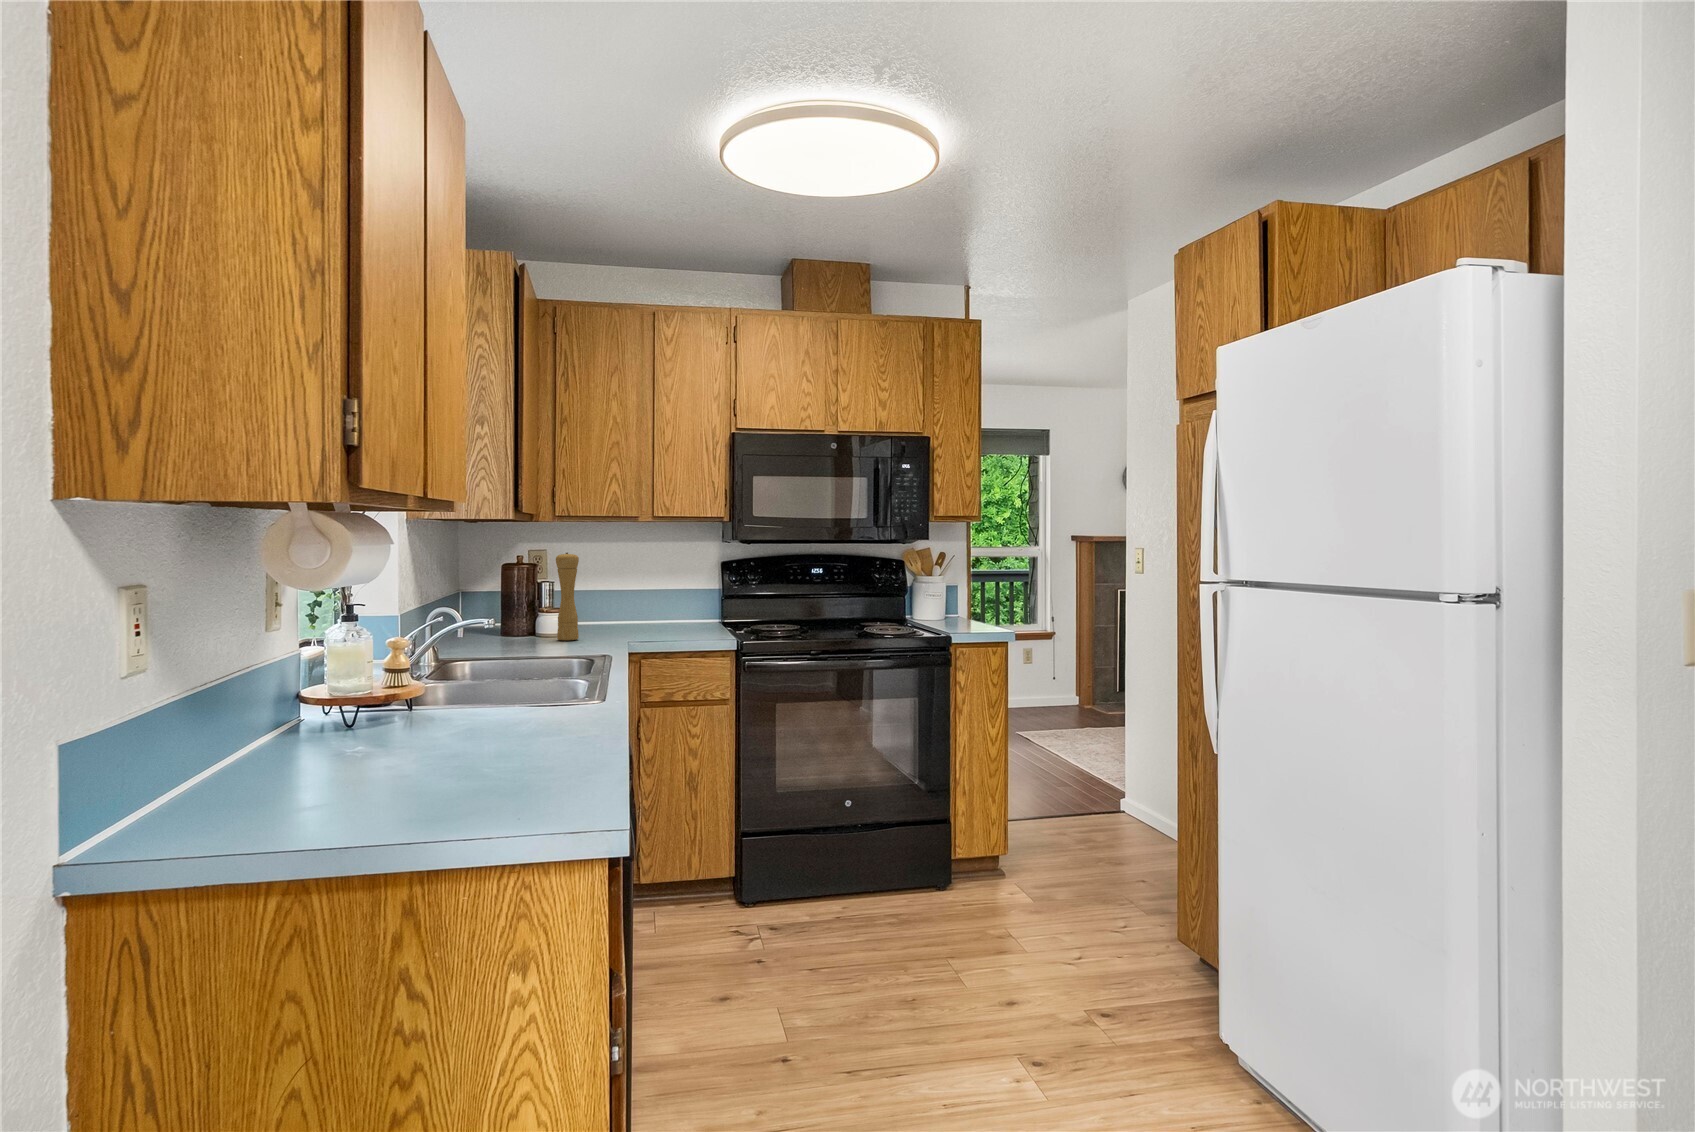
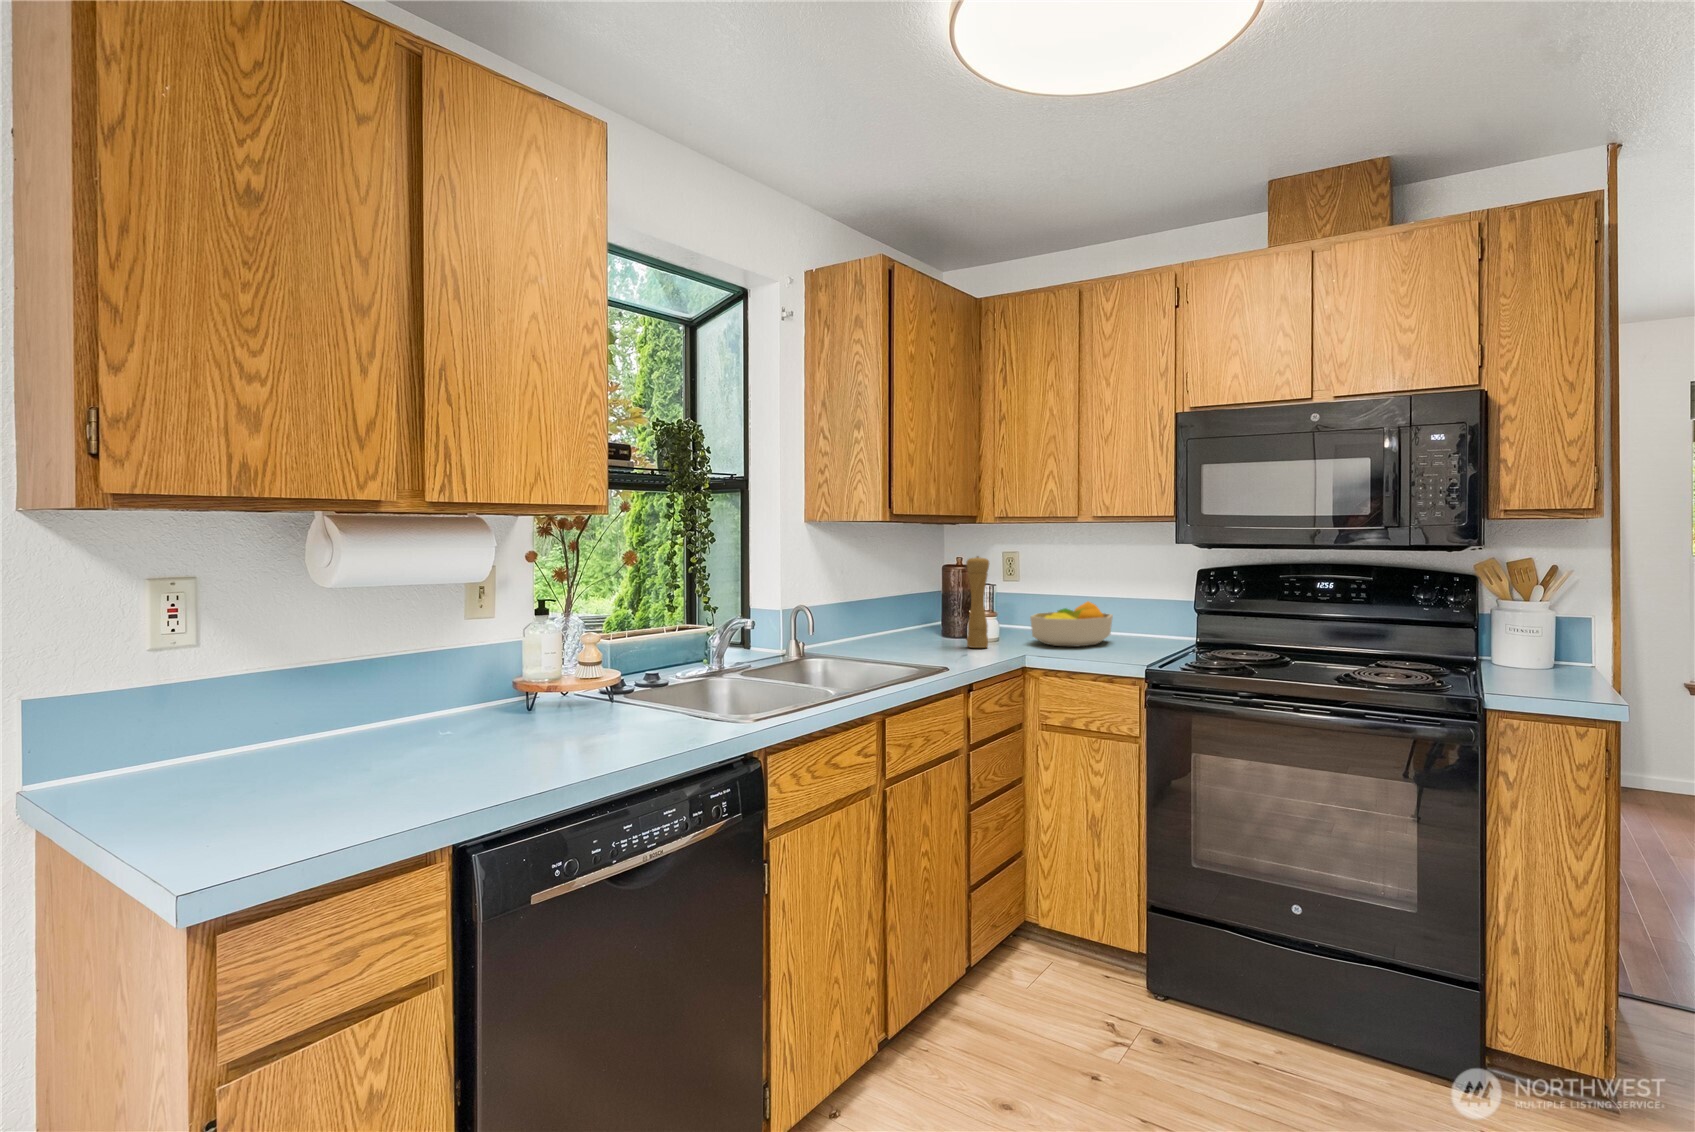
fruit bowl: none [599,591,669,633] -> present [1030,601,1113,647]

